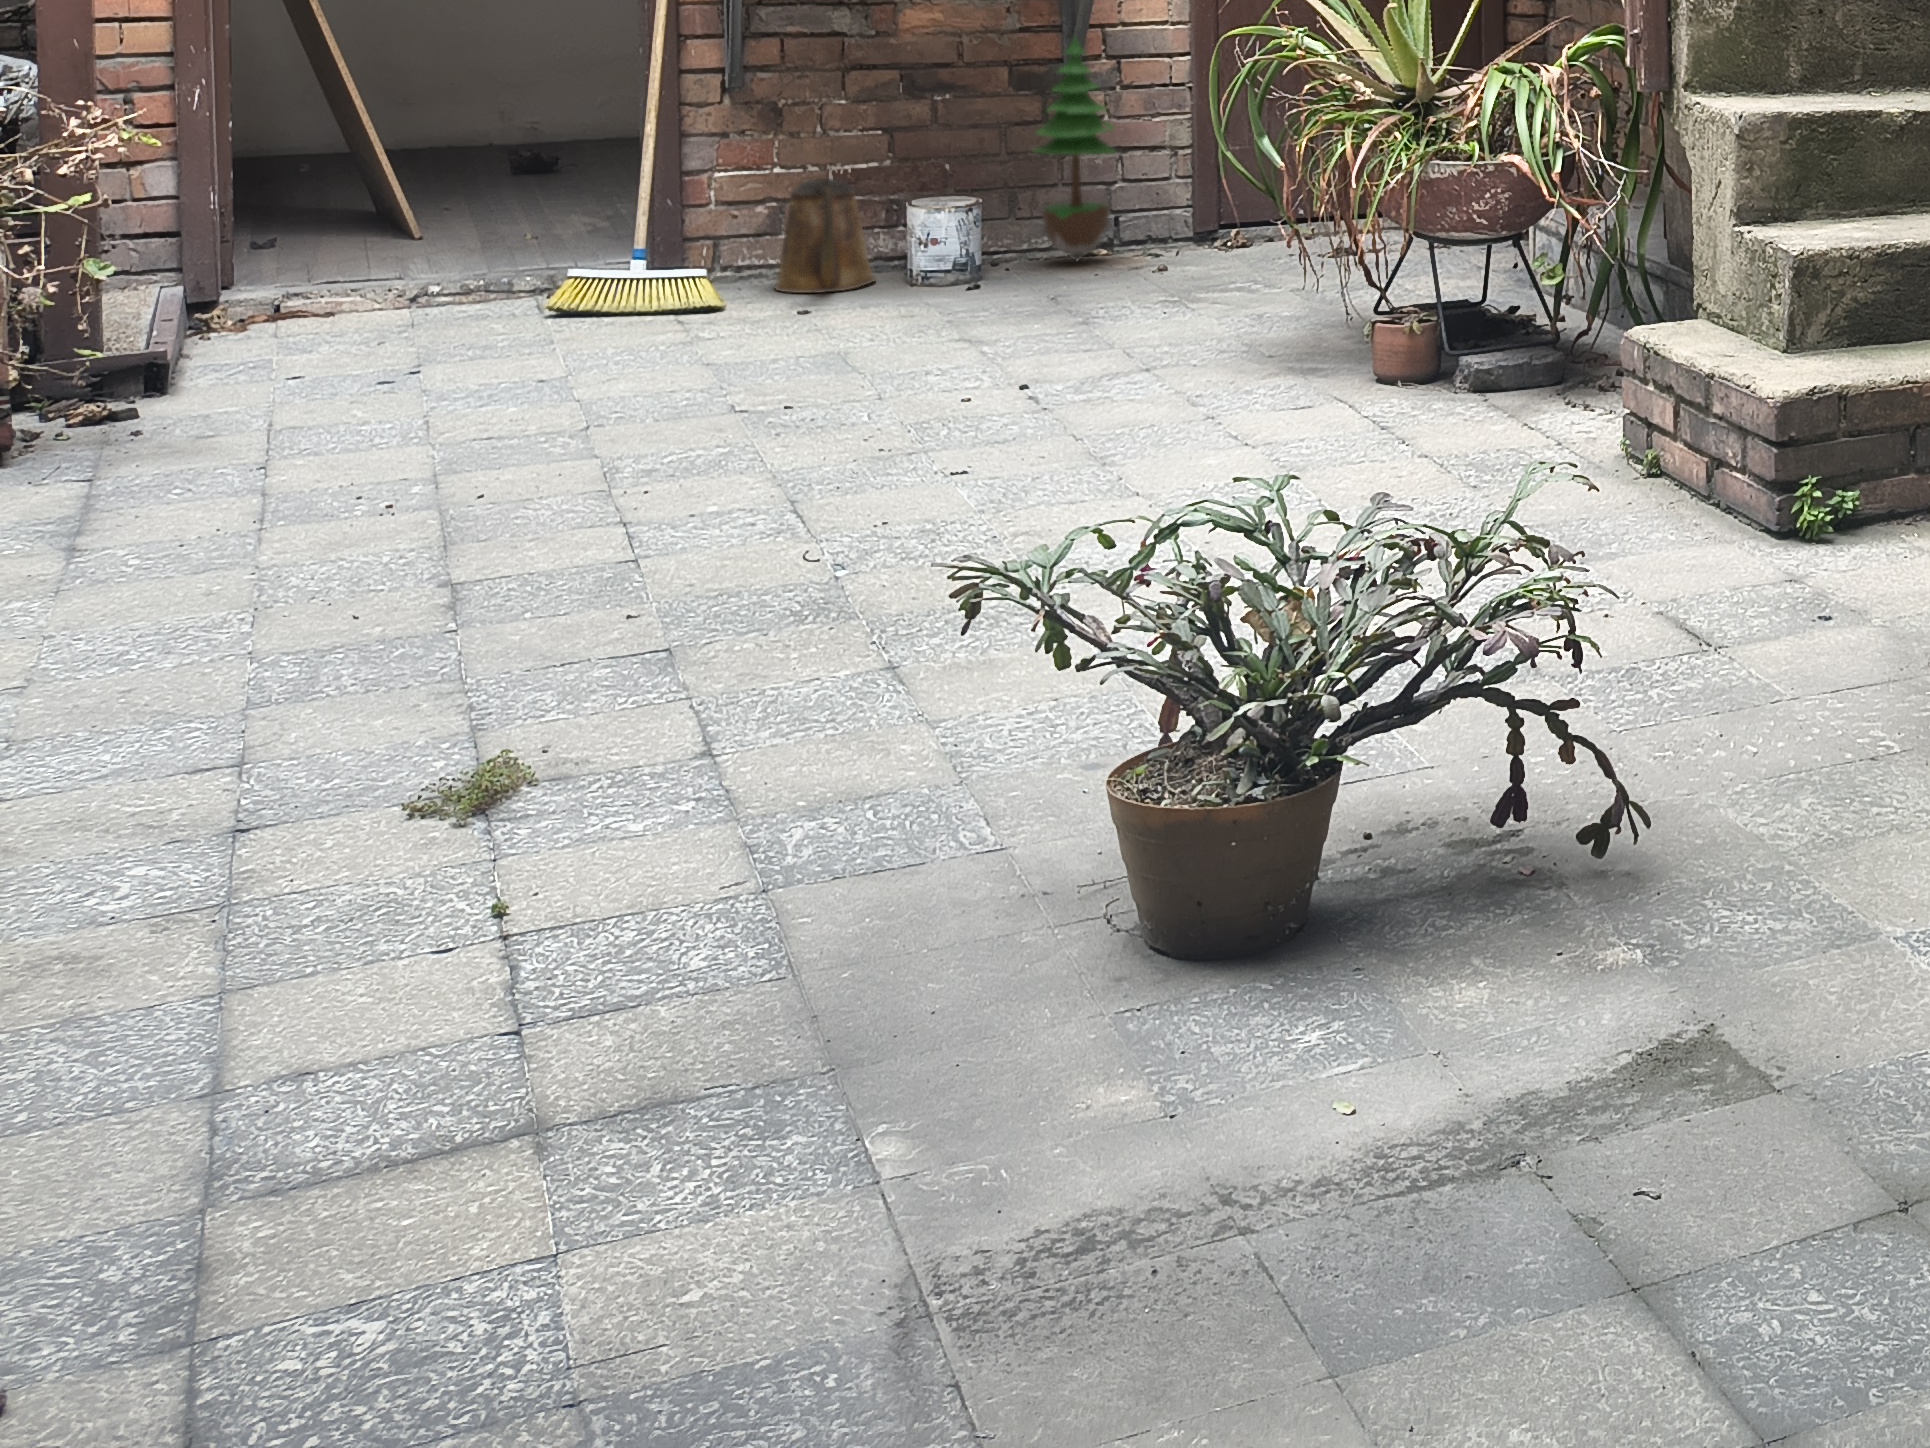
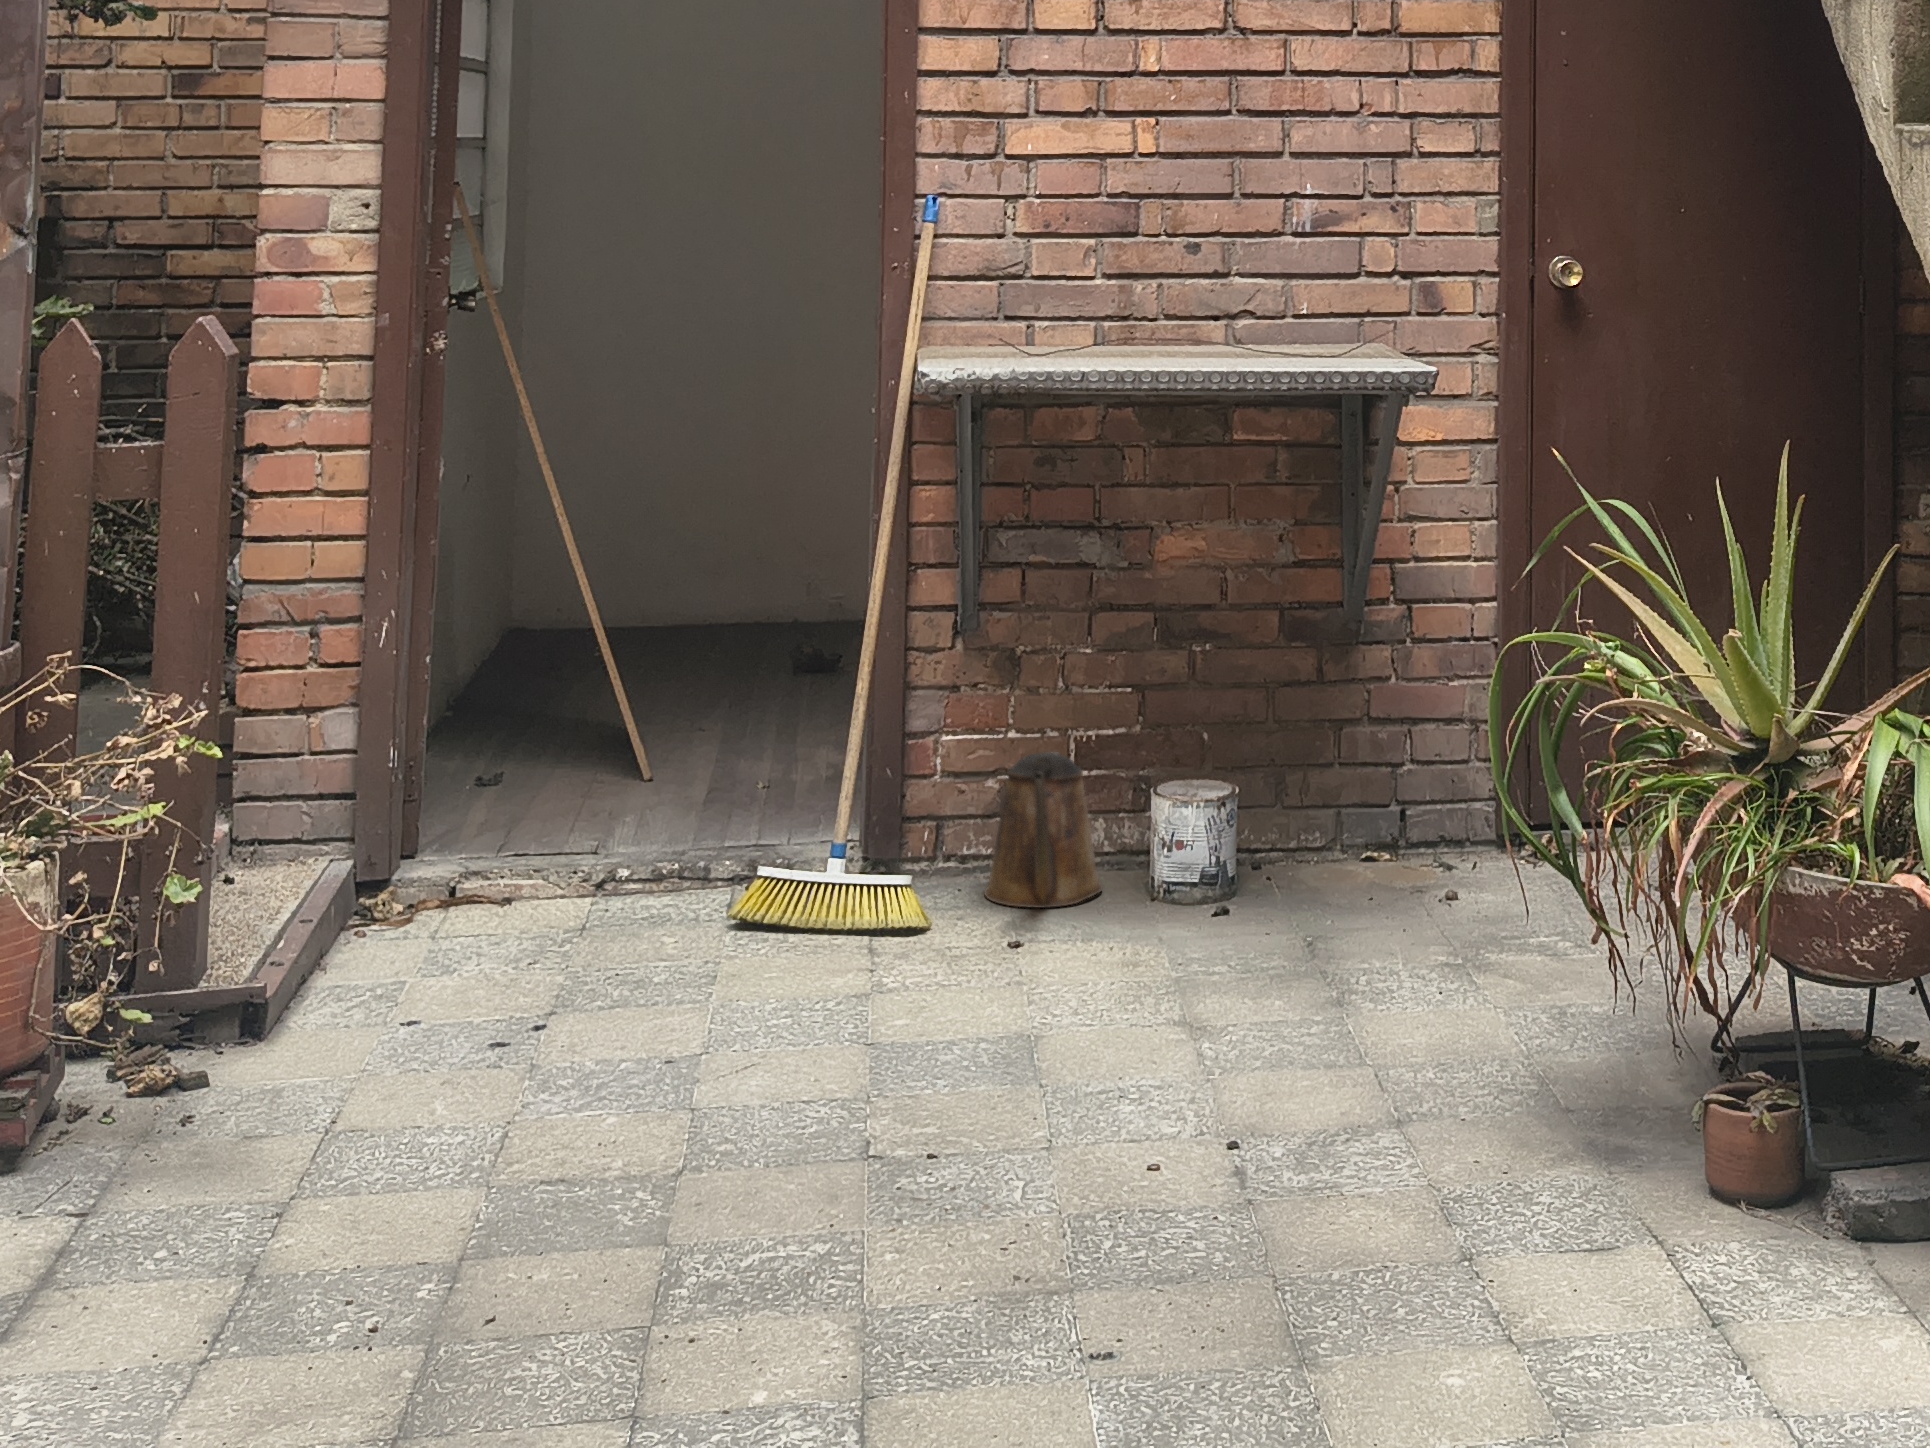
potted tree: present [1035,38,1115,261] -> none [1293,576,1398,877]

